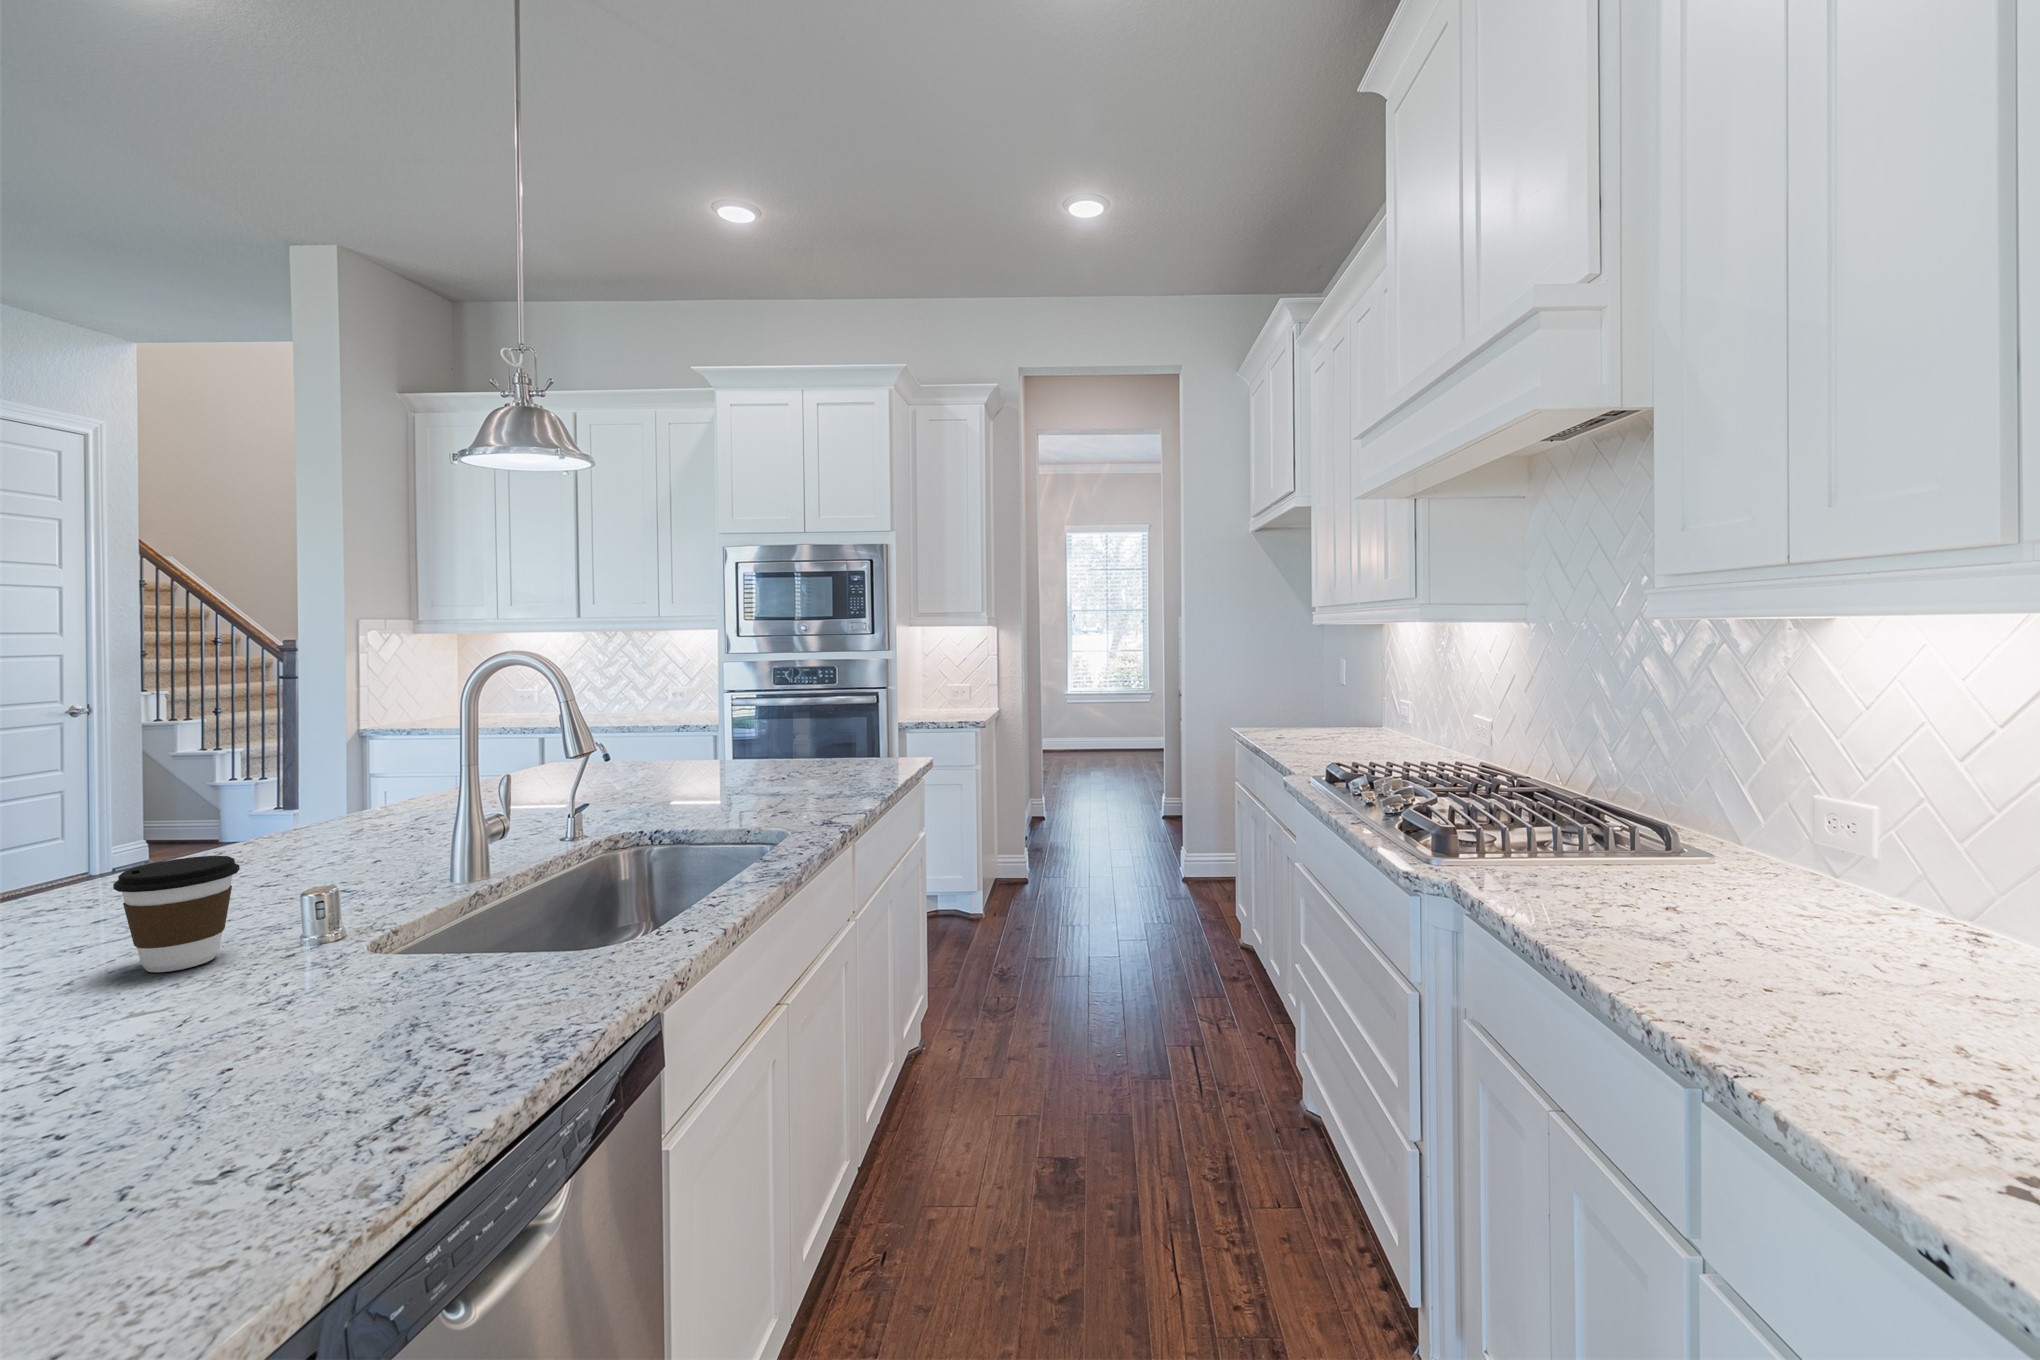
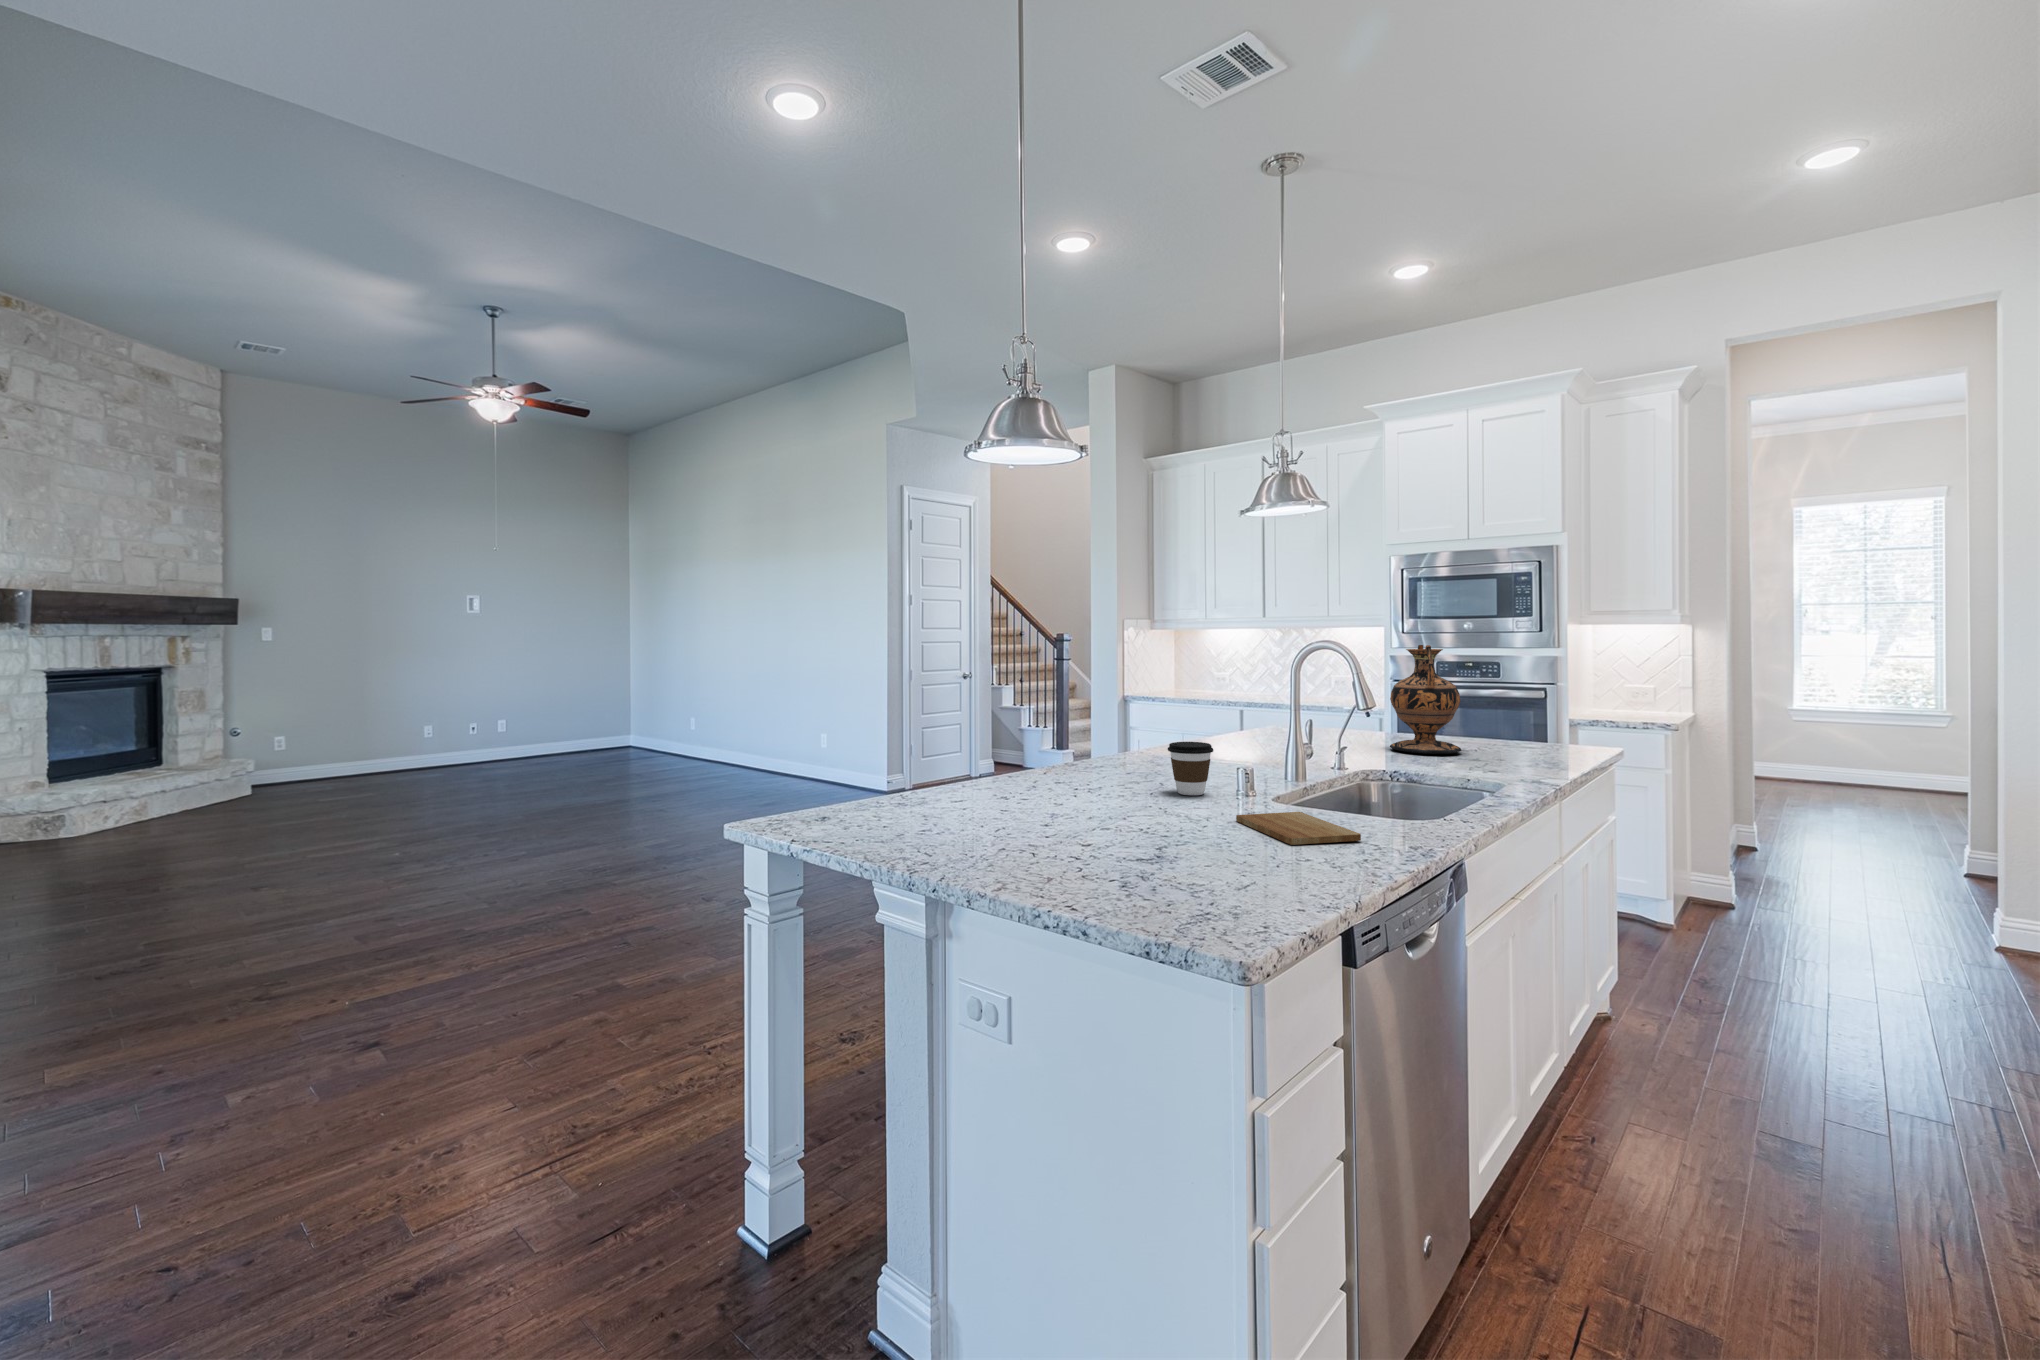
vase: none [676,653,763,794] -> present [1390,645,1462,754]
cutting board: none [196,981,450,1106] -> present [1236,812,1361,845]

